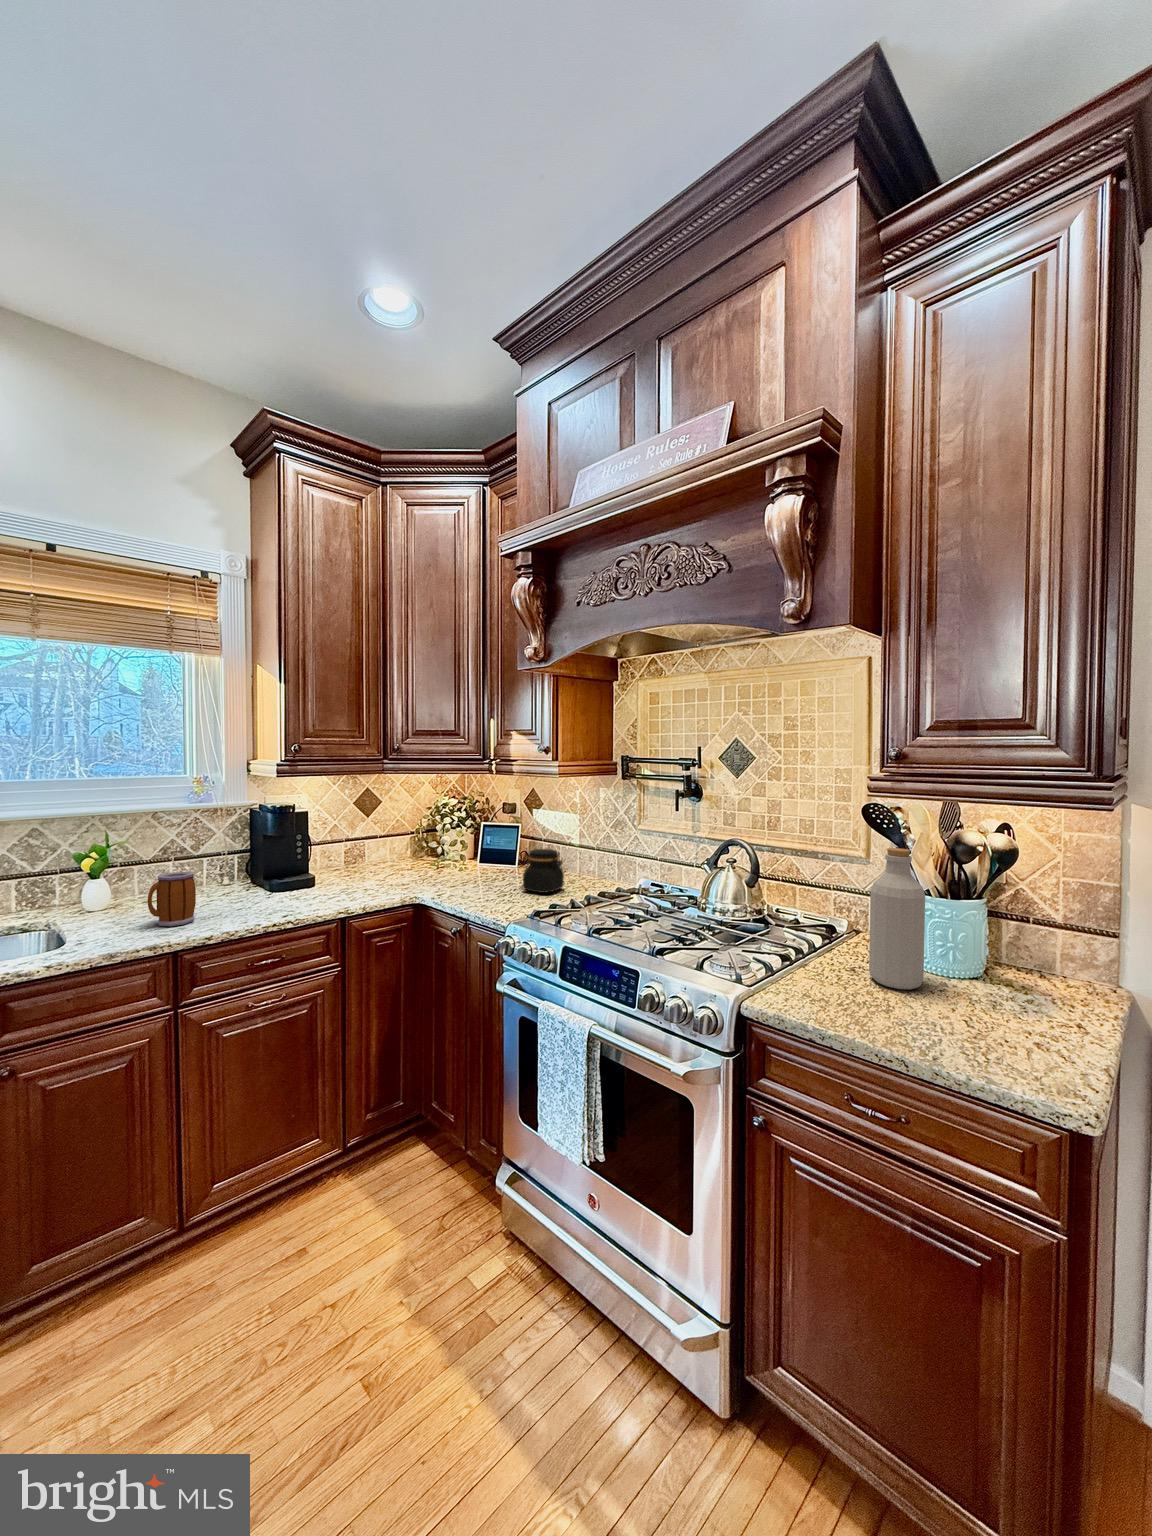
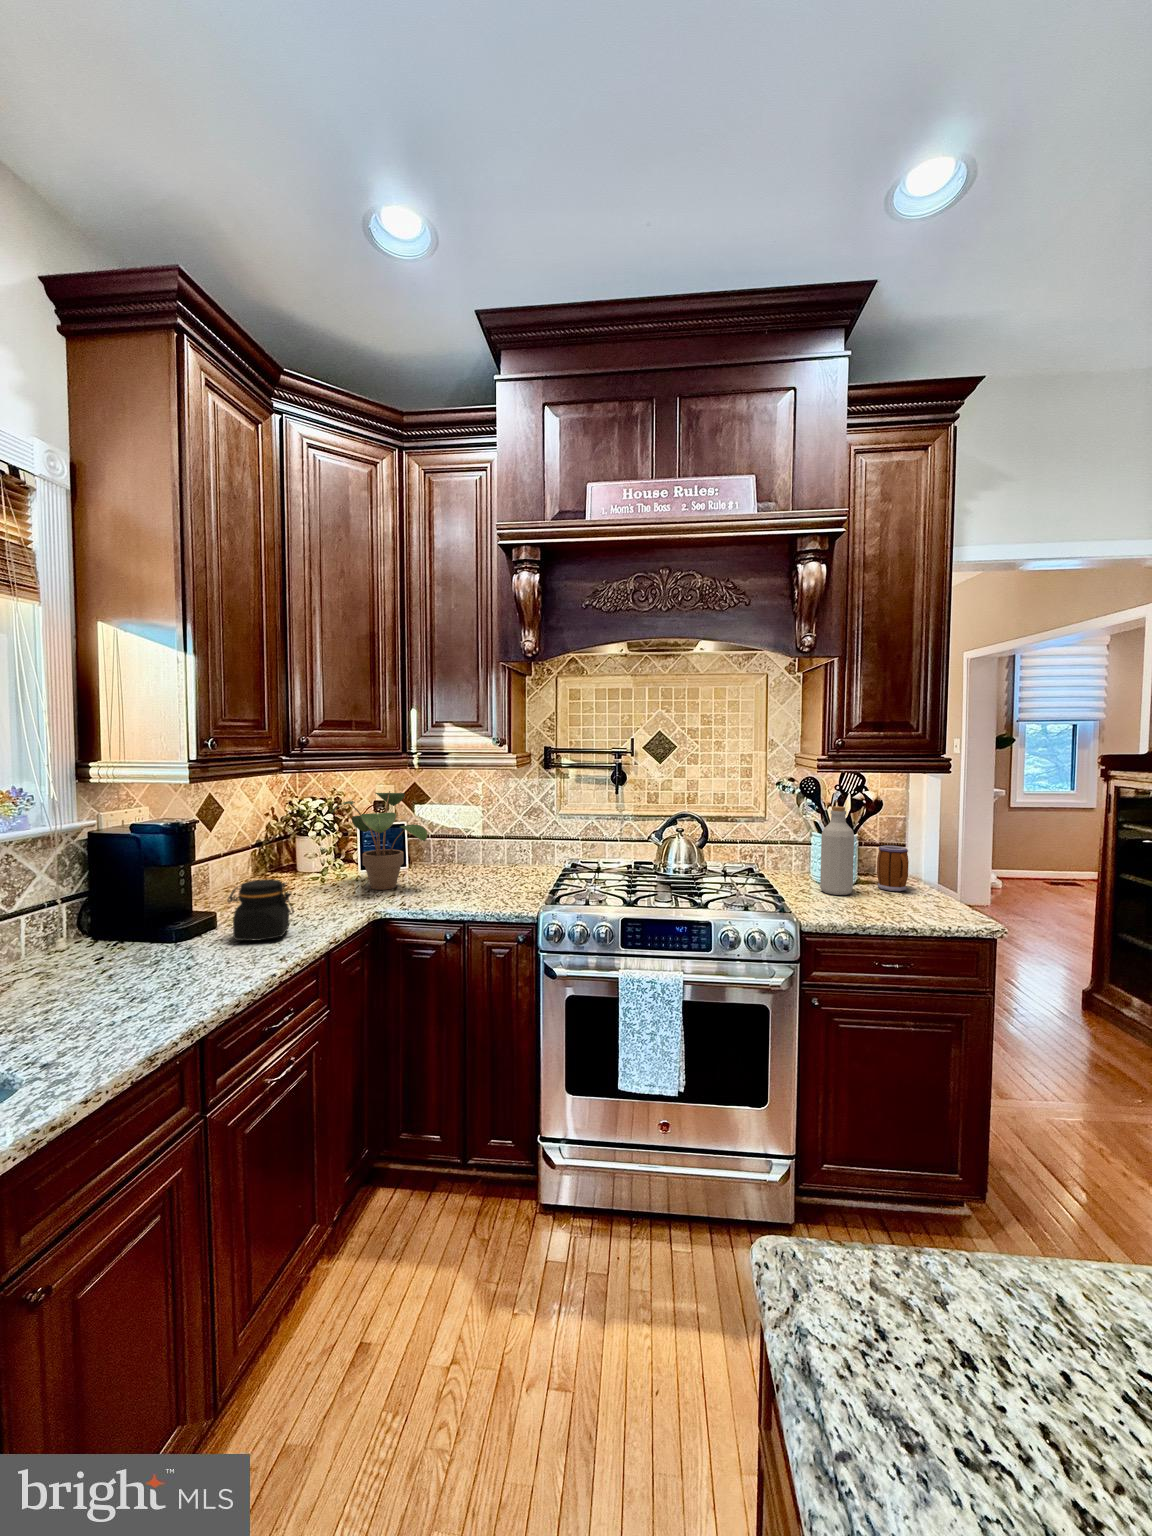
potted plant: none [430,795,500,879] -> present [331,791,427,890]
jar: present [523,849,564,893] -> present [227,879,294,941]
mug: present [148,872,196,926] -> present [877,846,909,891]

